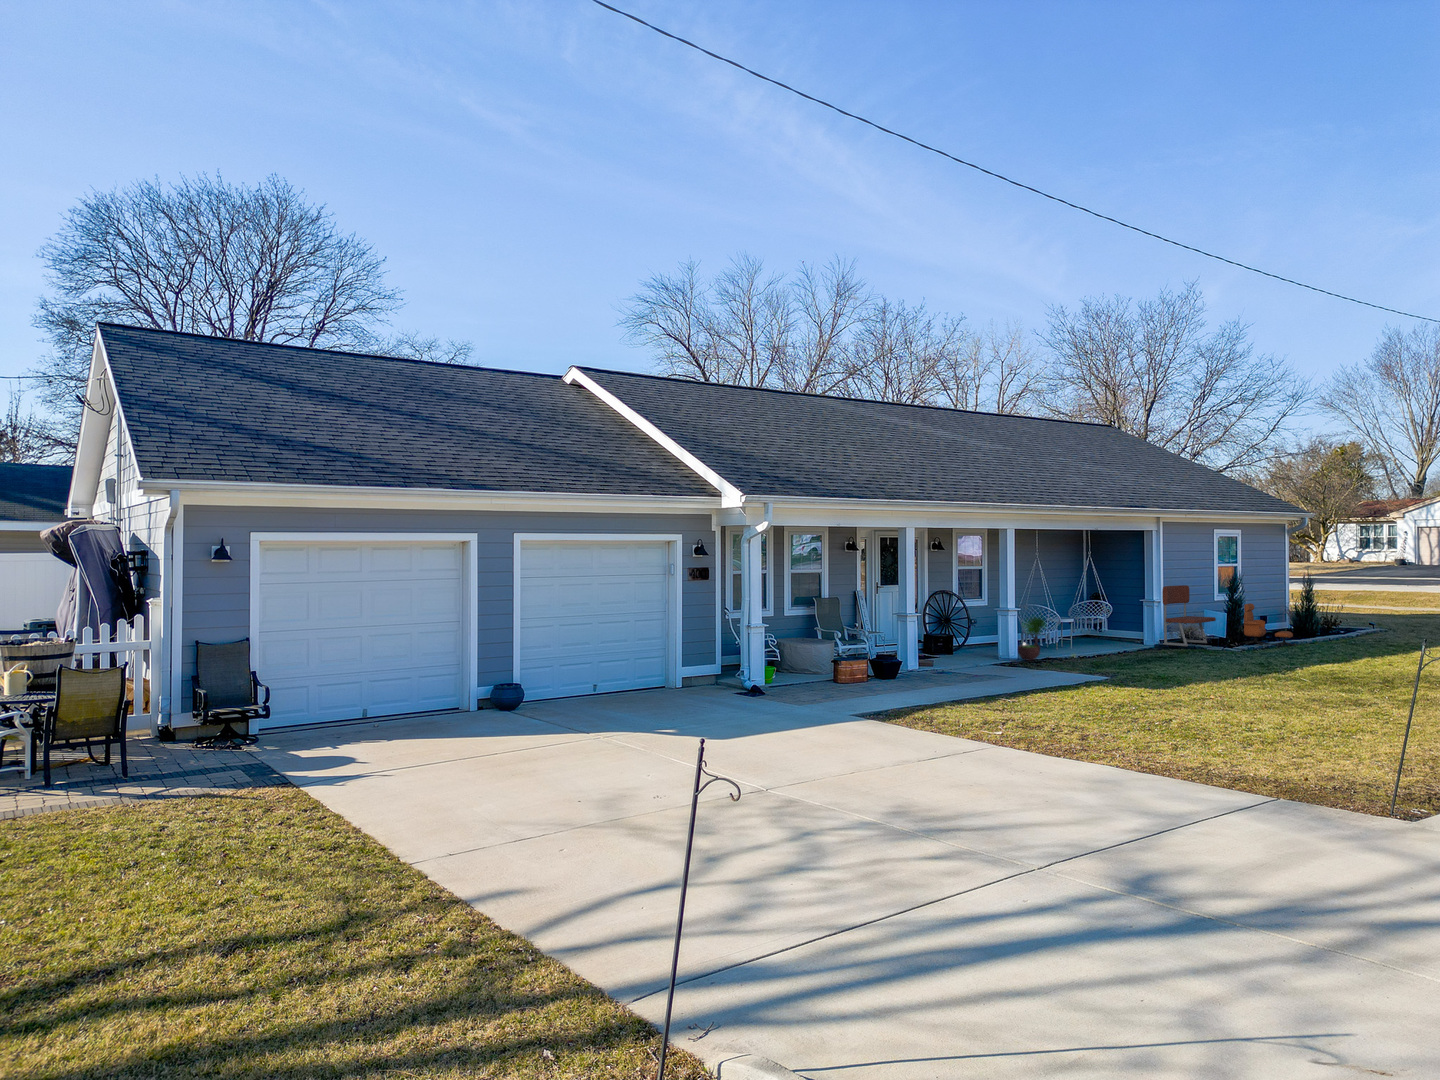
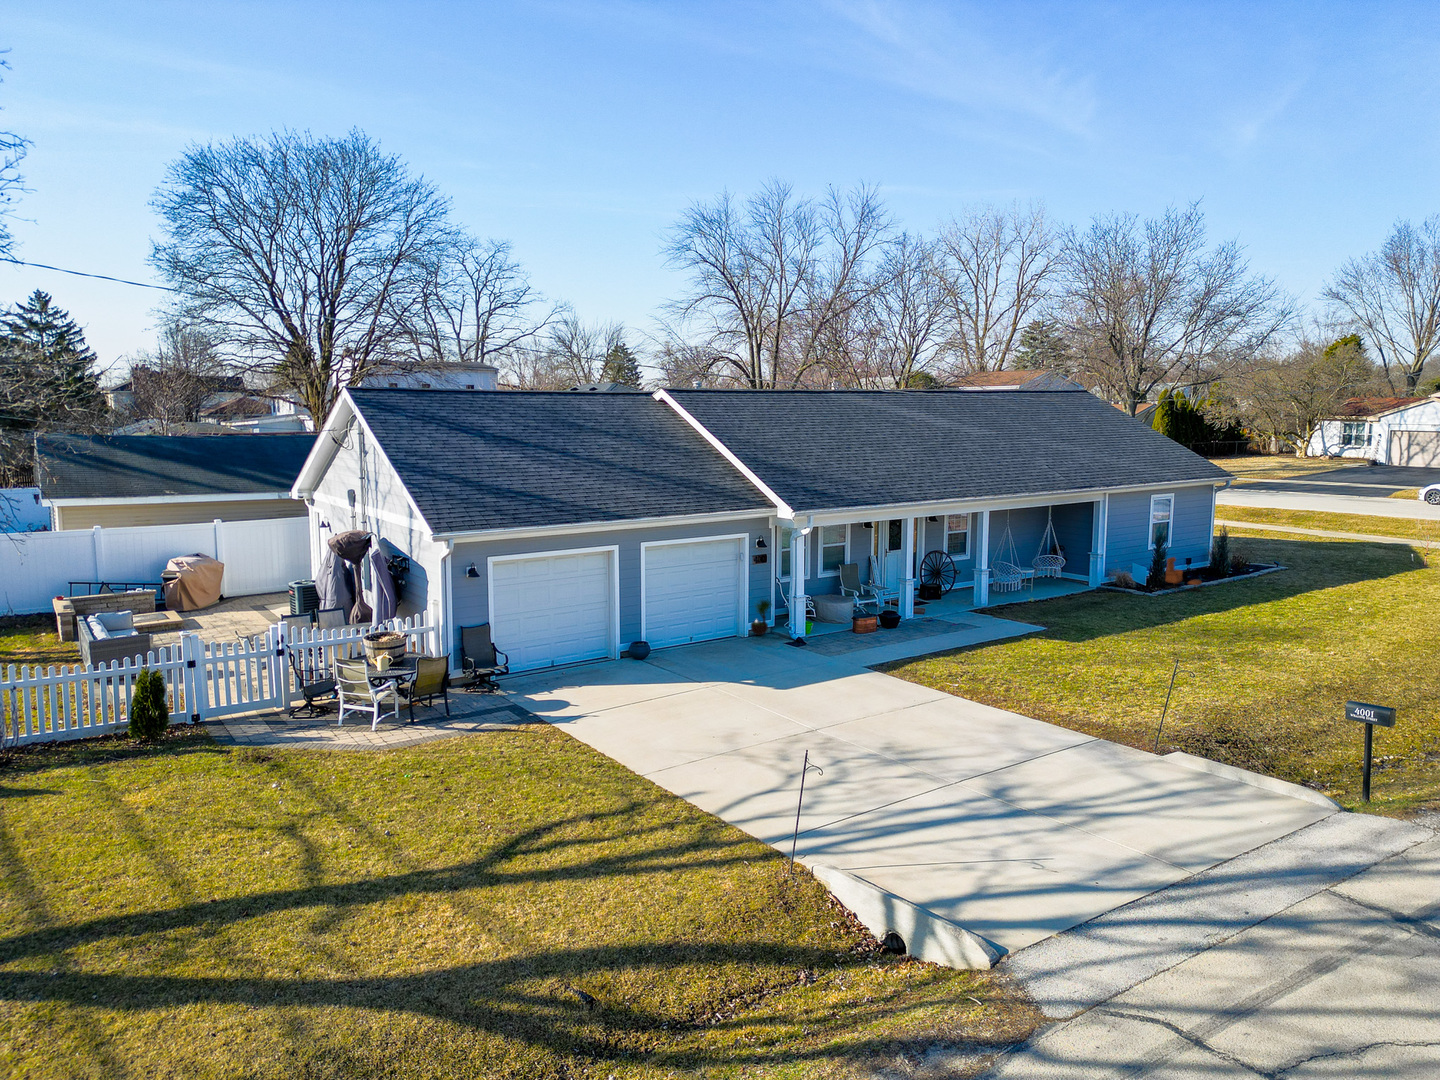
bench: present [1162,585,1216,646] -> none [1103,542,1145,591]
potted tree: present [1018,617,1045,661] -> present [751,600,772,635]

